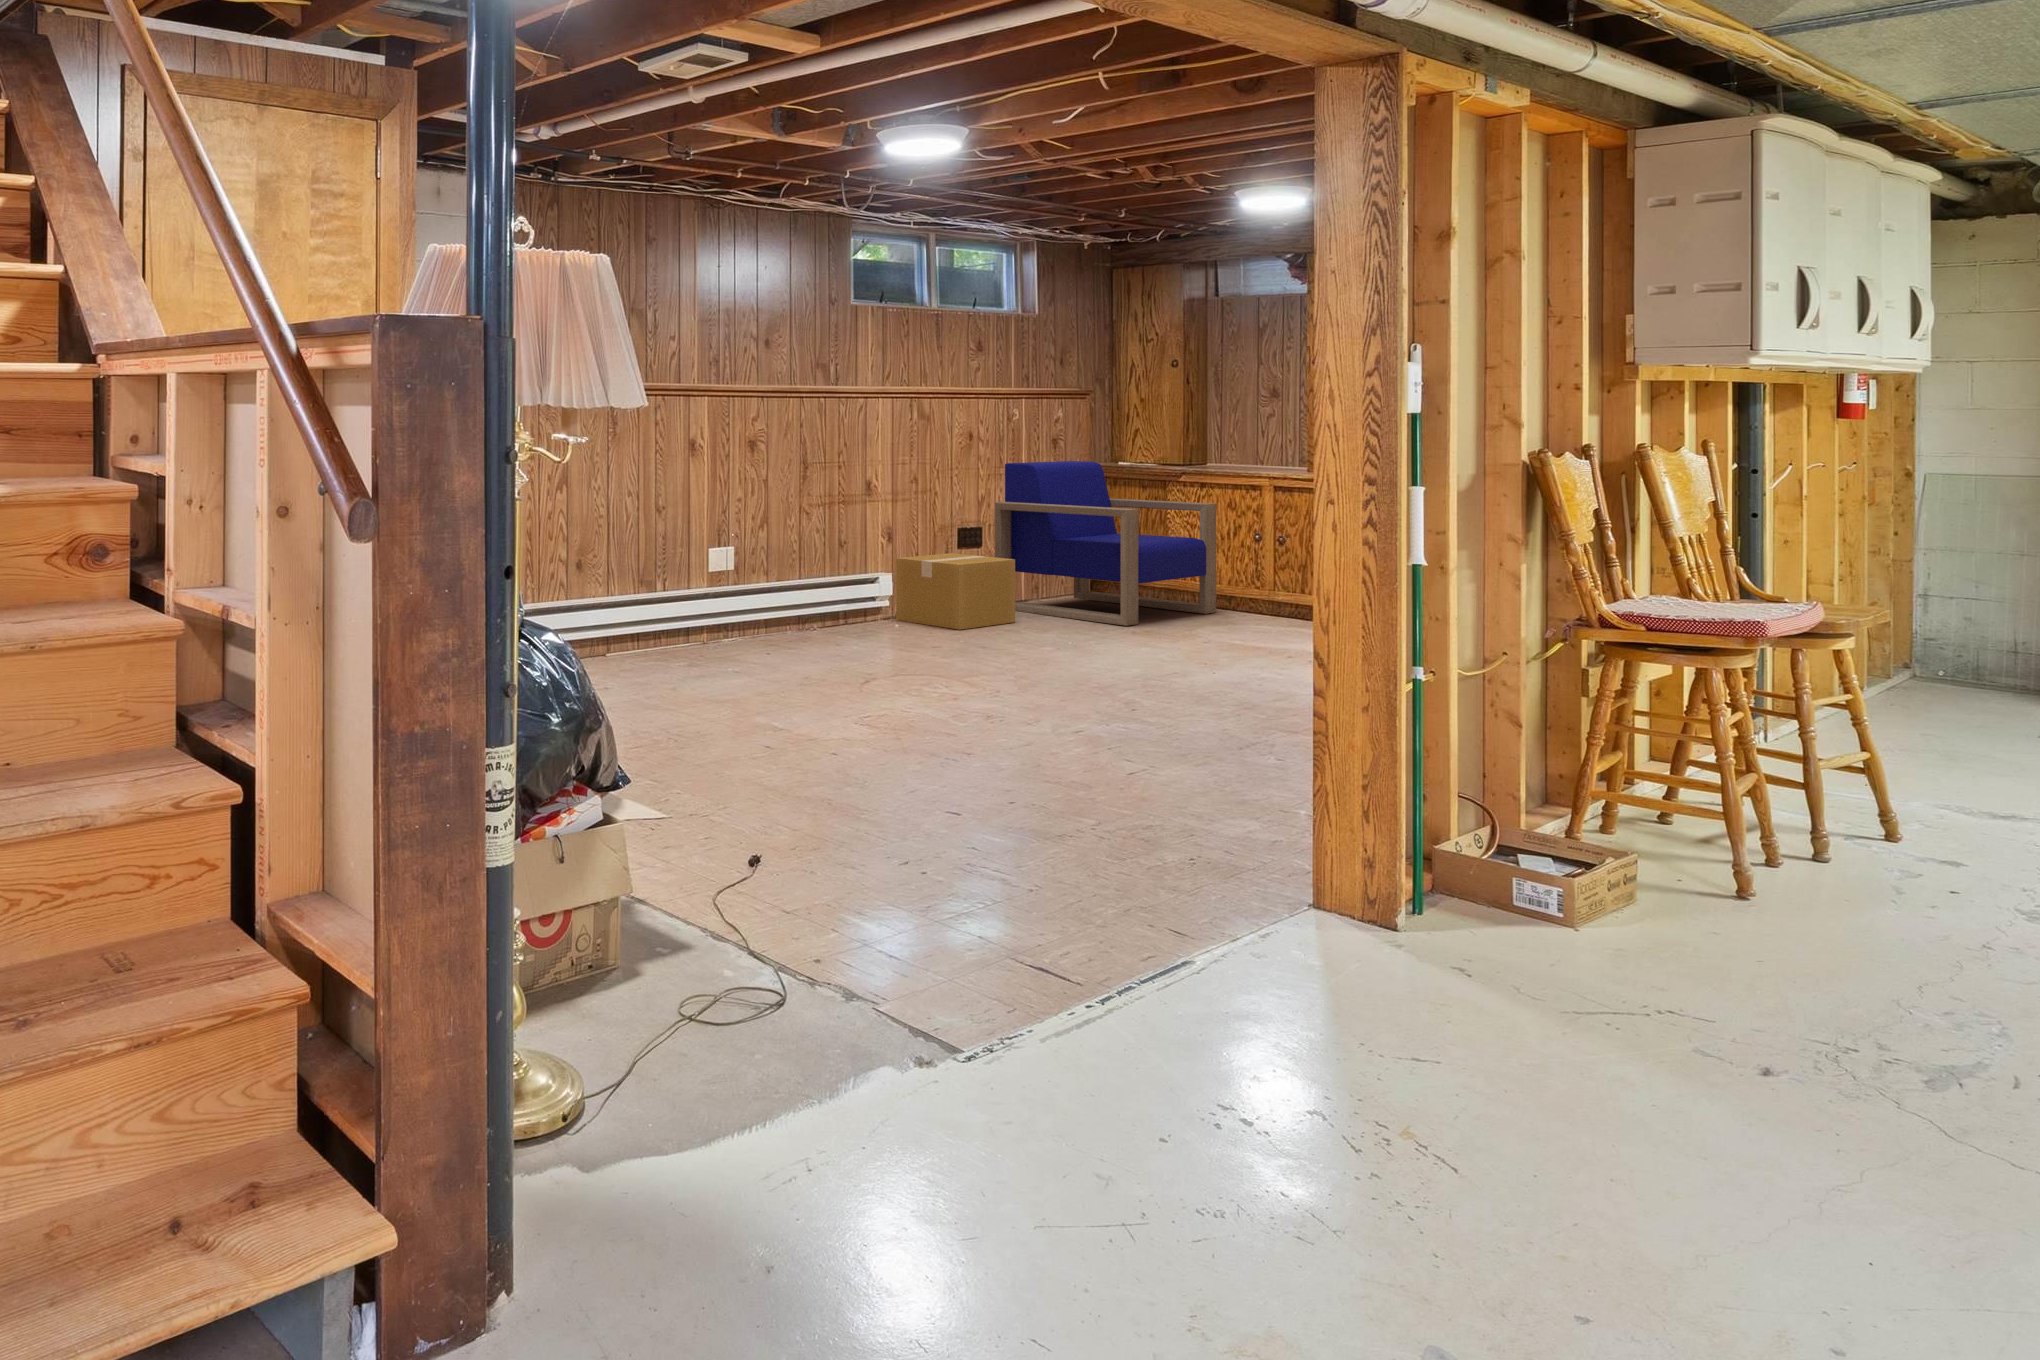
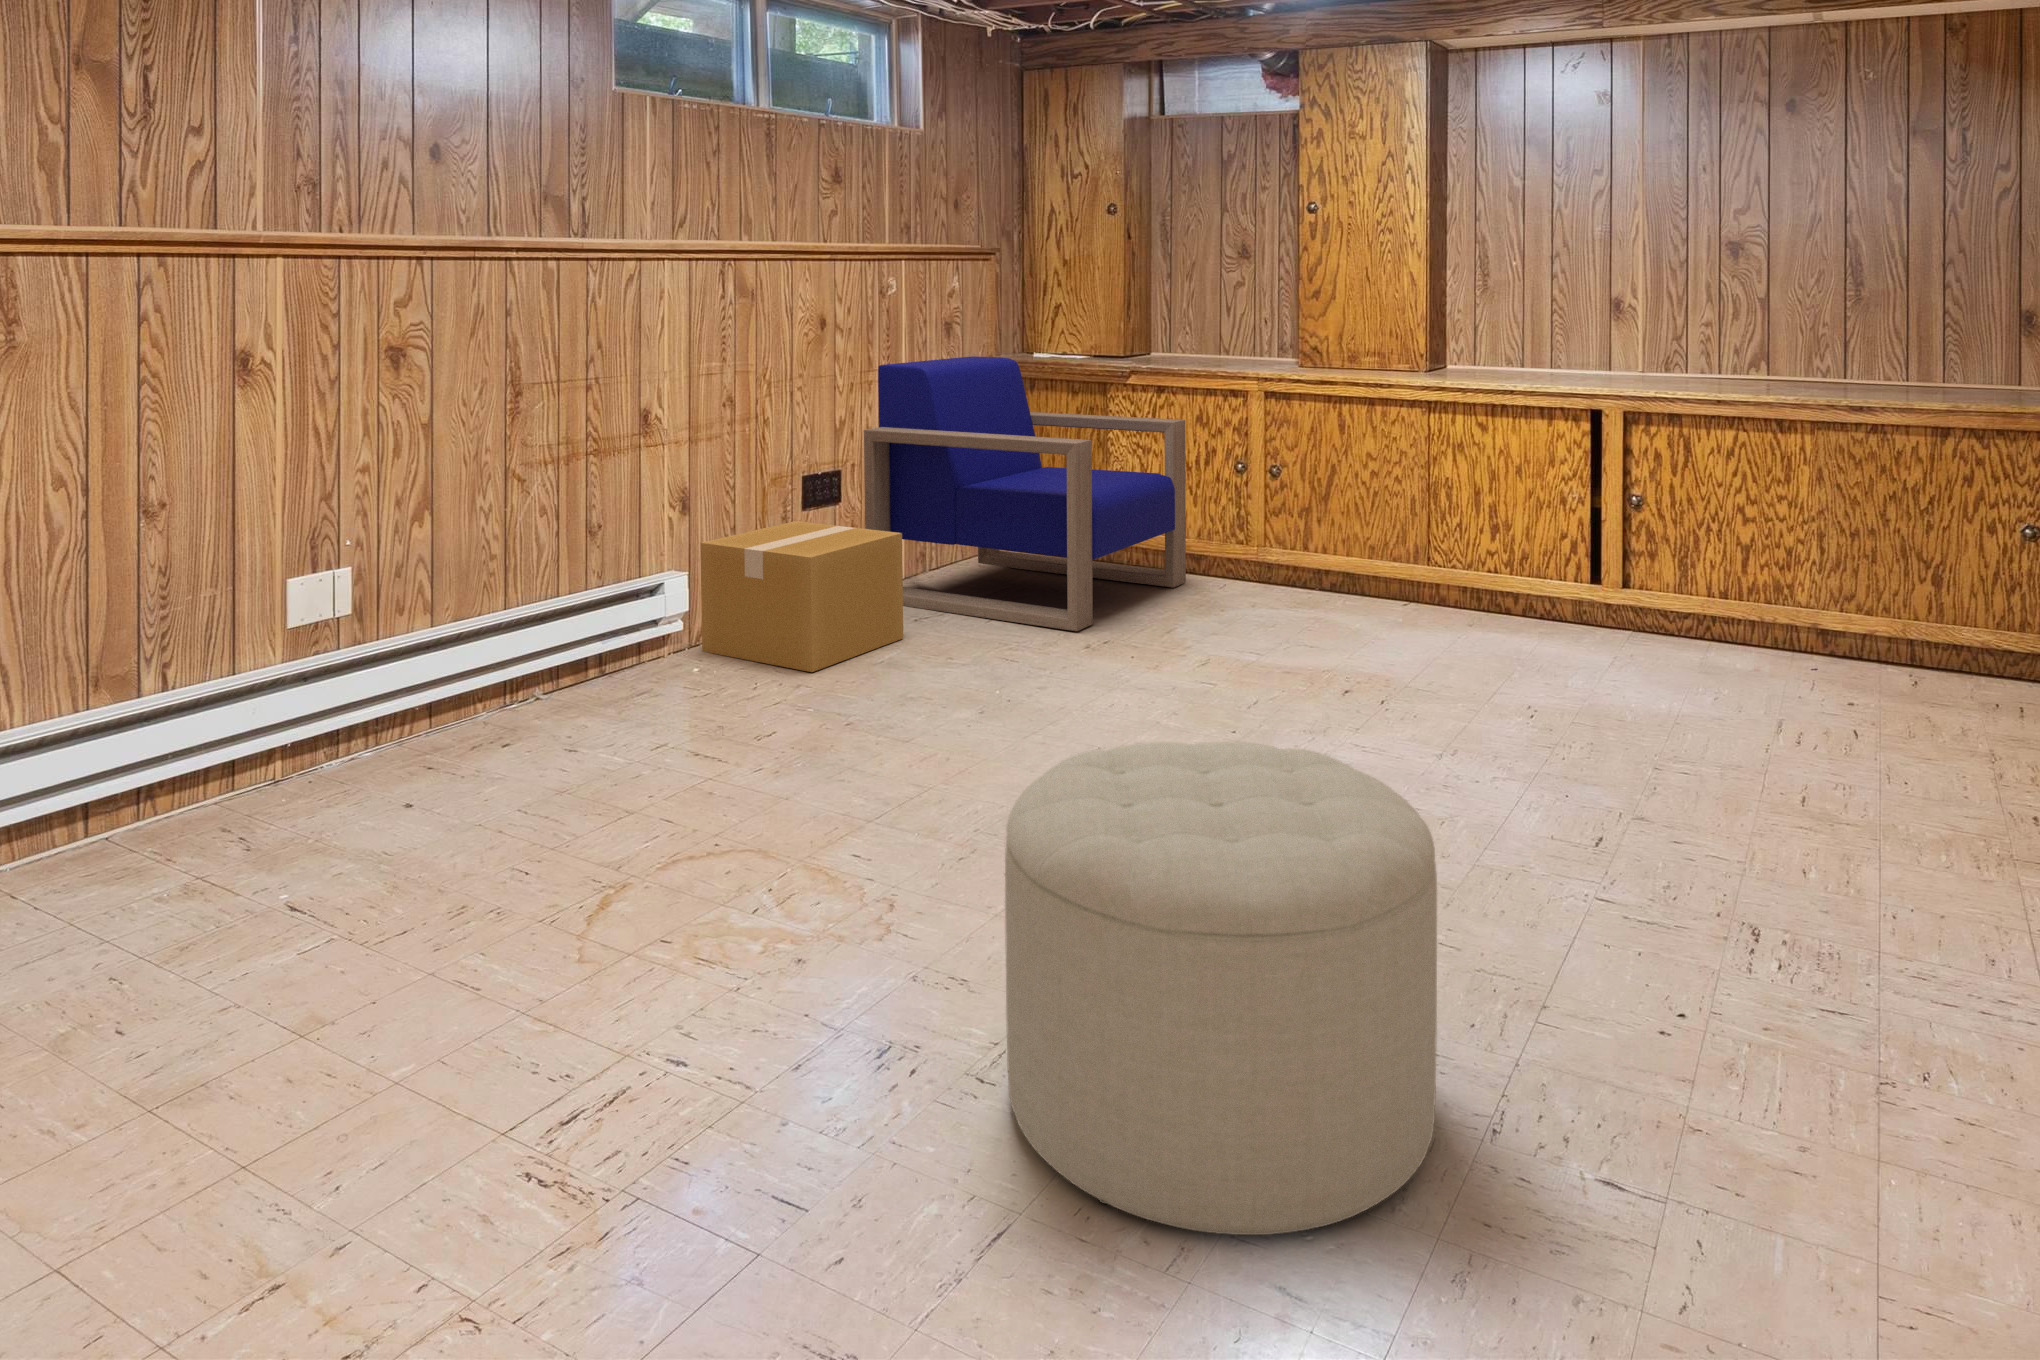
ottoman: none [1030,600,1207,748] -> present [1005,742,1437,1235]

